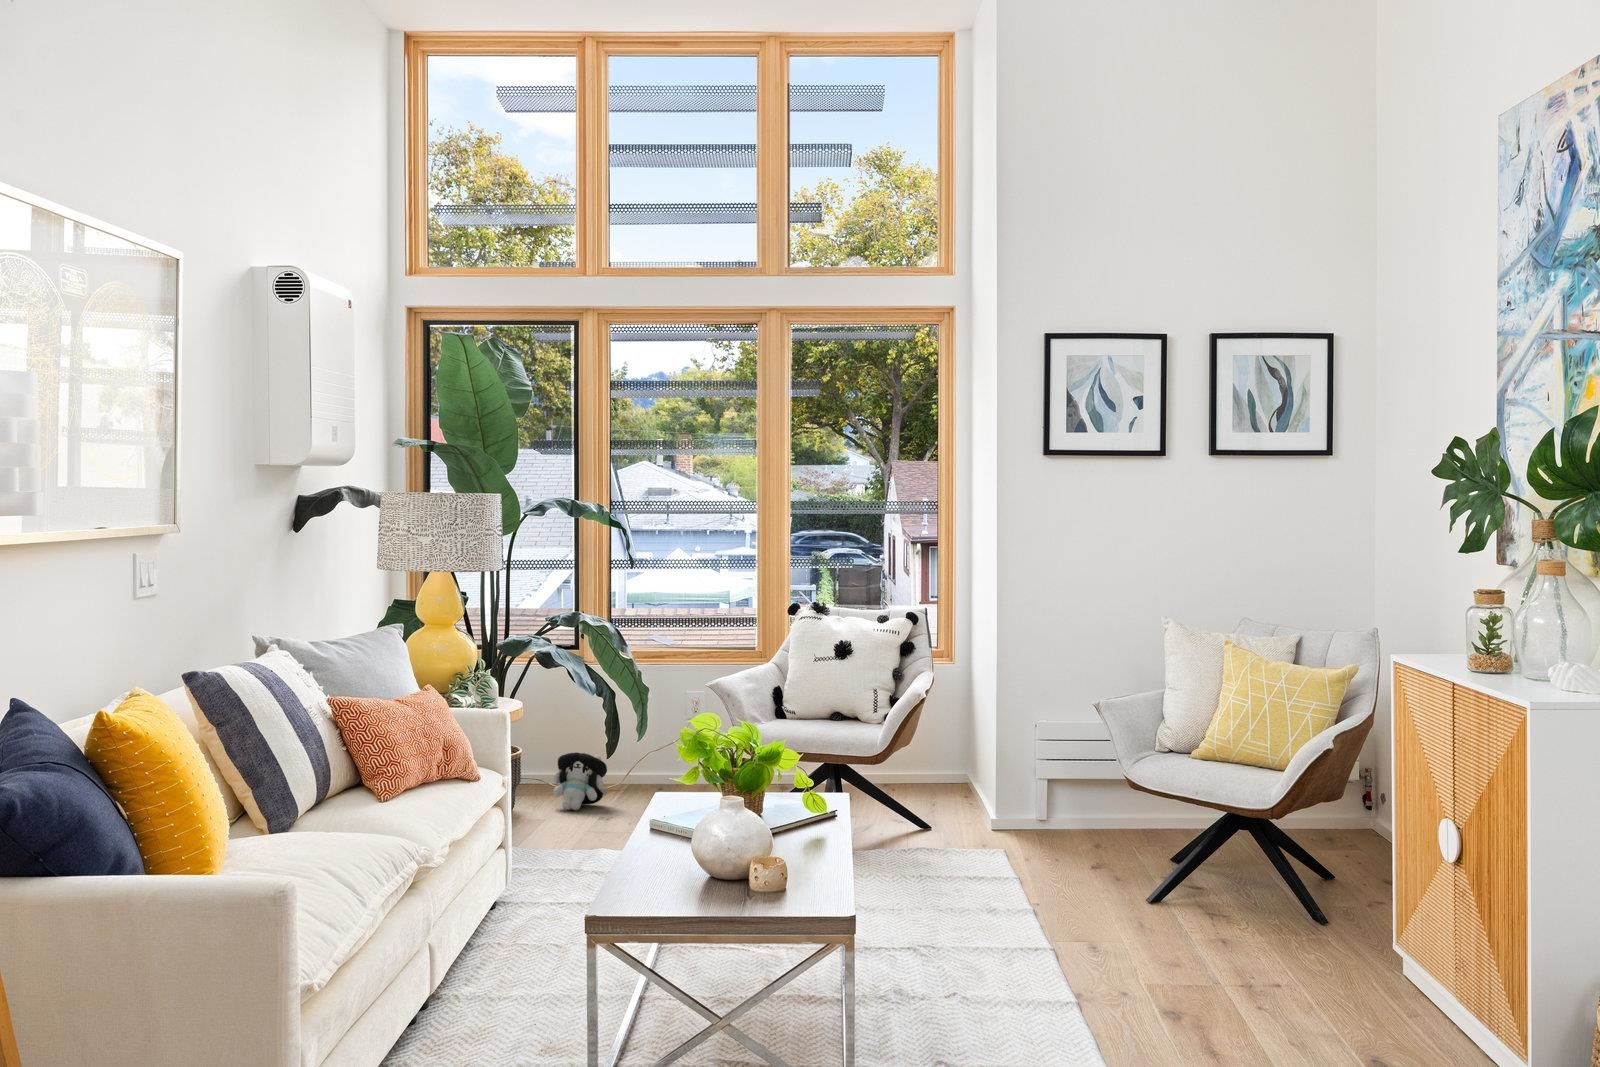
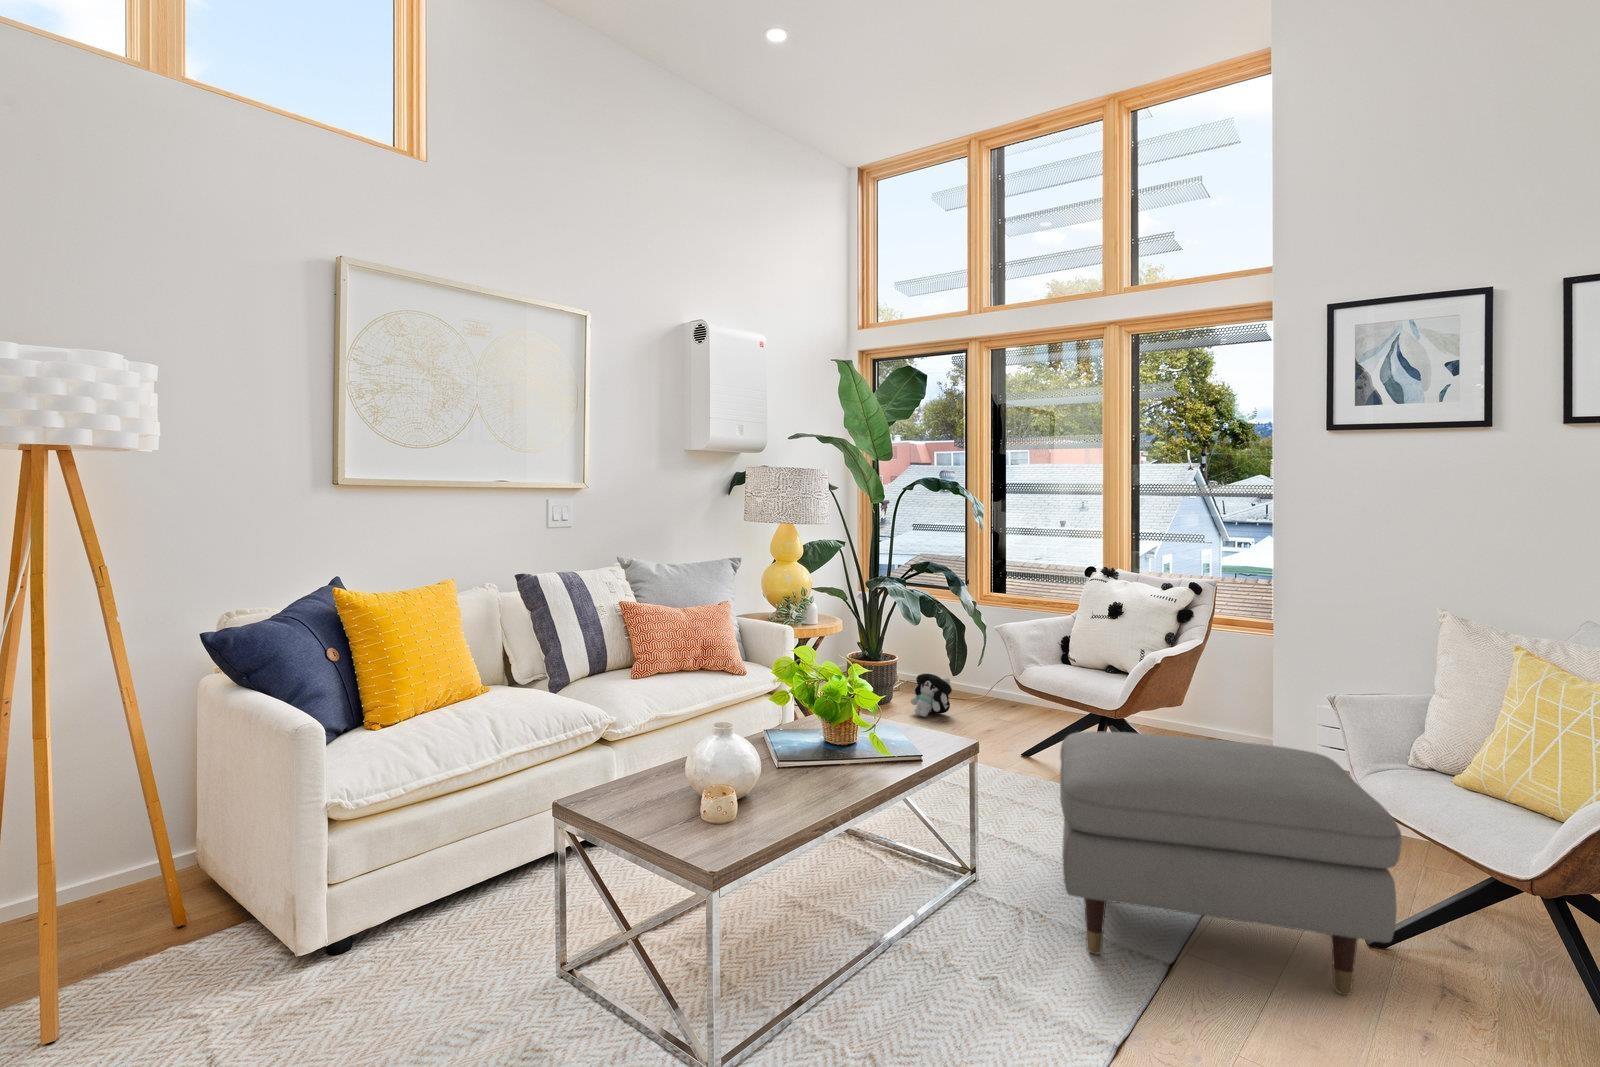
ottoman: none [898,746,1219,957] -> present [1060,731,1402,995]

